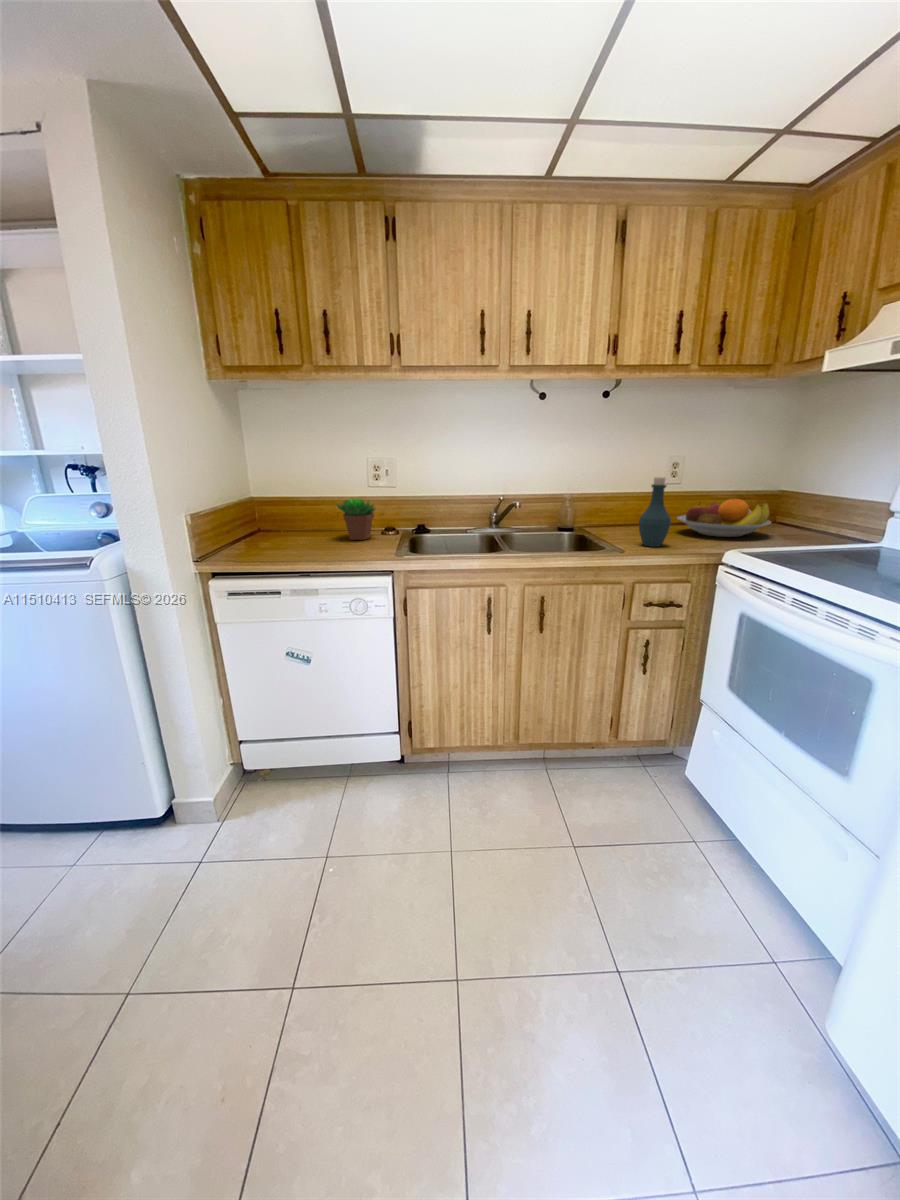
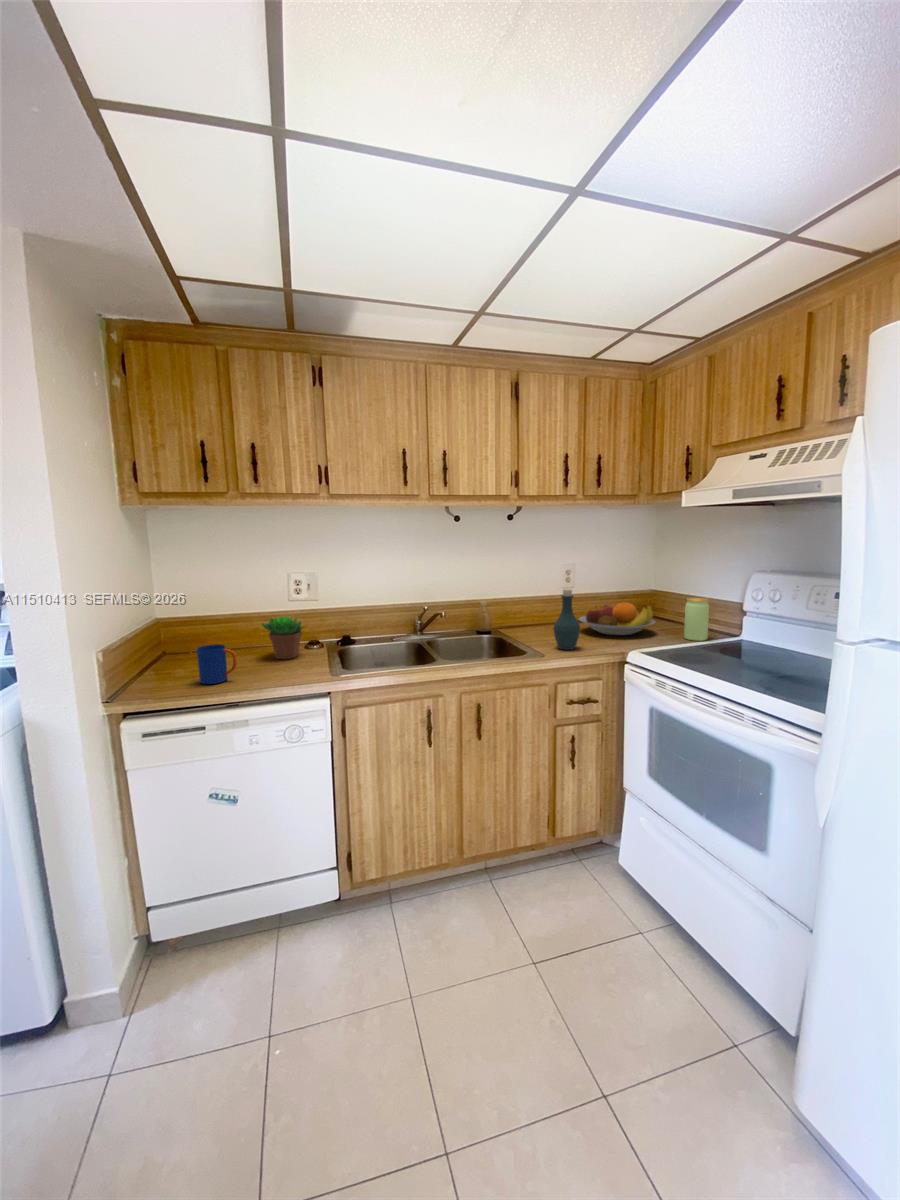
jar: none [804,494,845,546] -> present [684,598,709,641]
mug: none [273,518,309,555] -> present [197,644,237,684]

